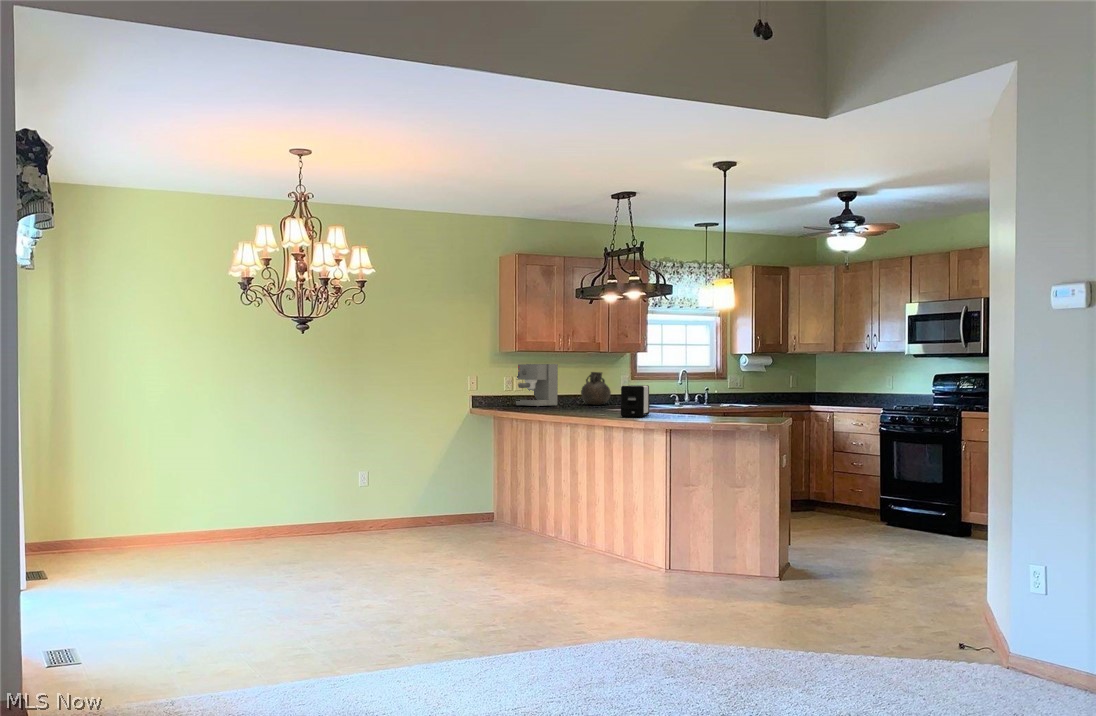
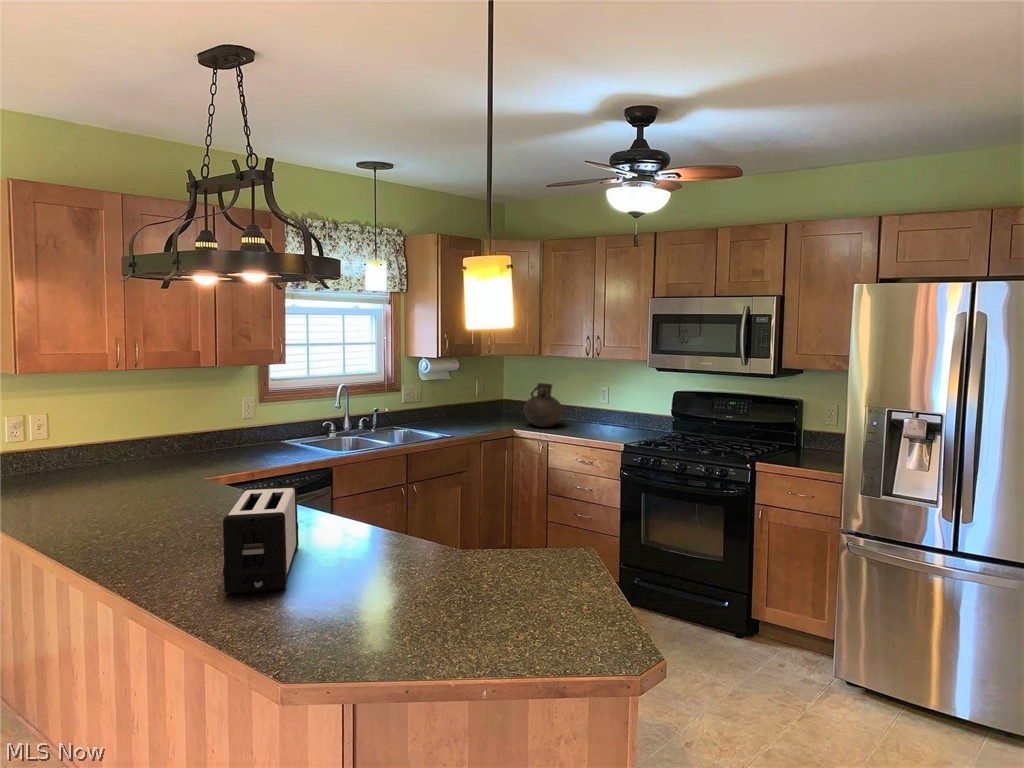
coffee maker: present [516,364,558,407] -> none [5,395,112,488]
vase: present [581,372,611,405] -> present [524,383,563,427]

